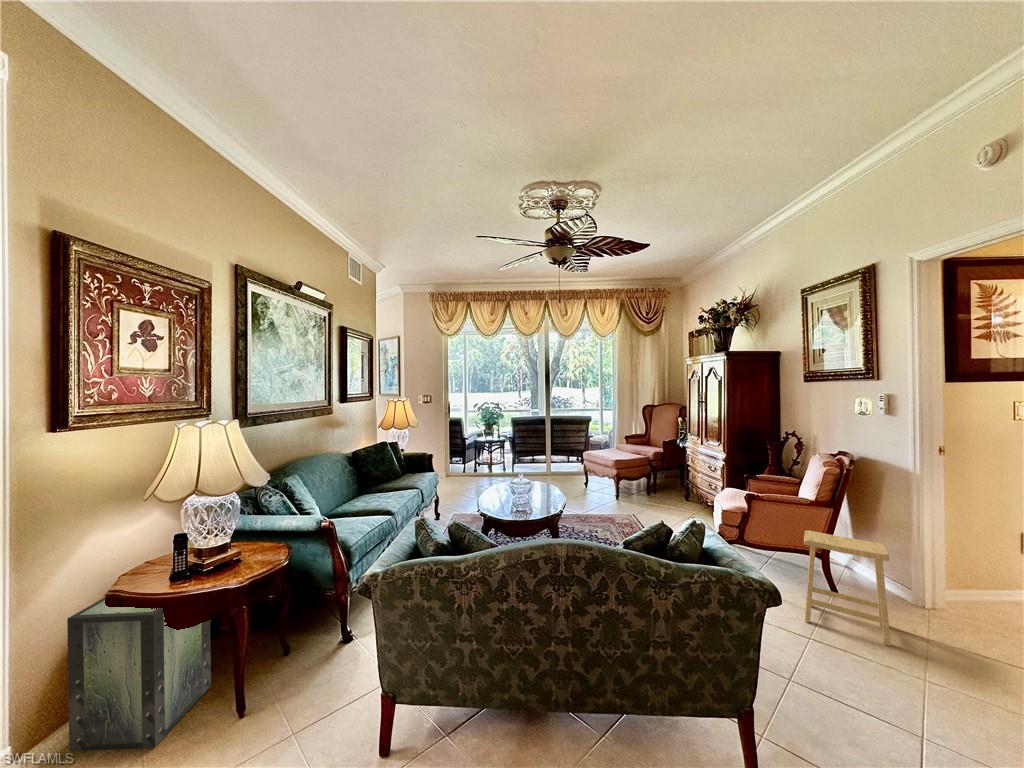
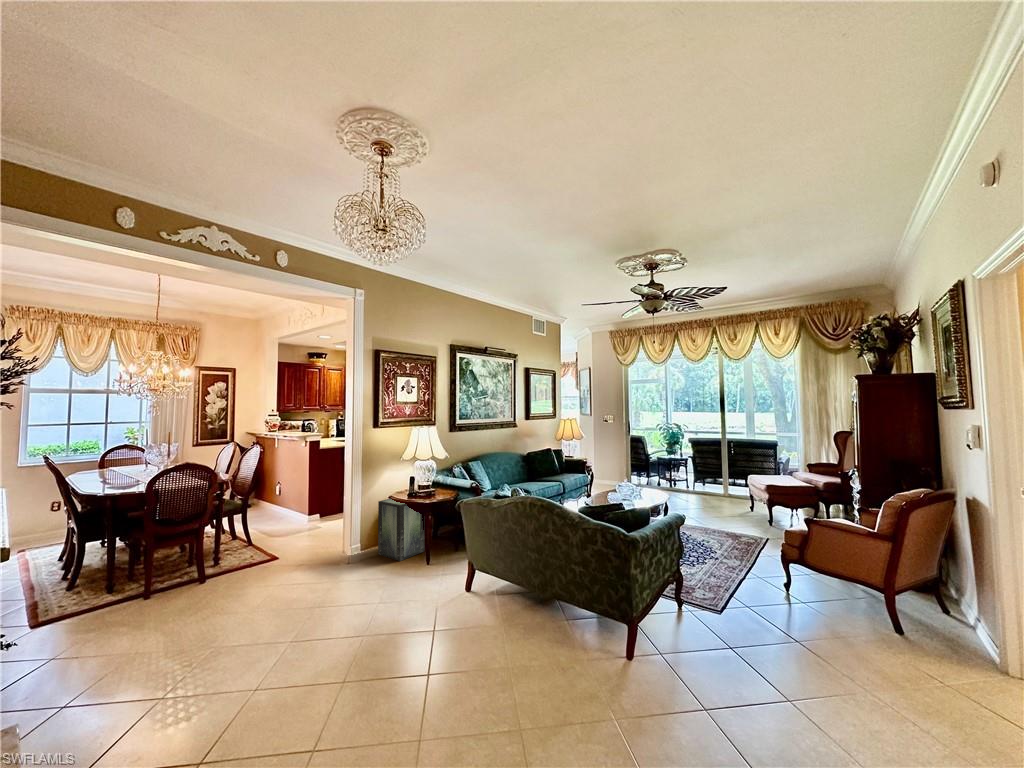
footstool: present [804,530,891,646] -> none [805,553,897,665]

